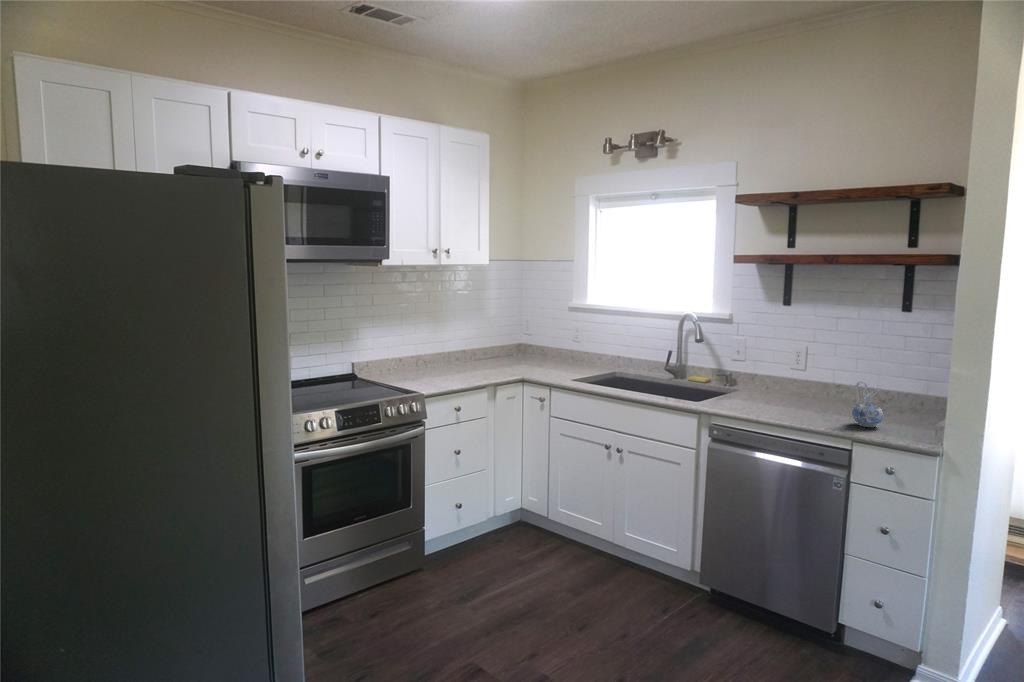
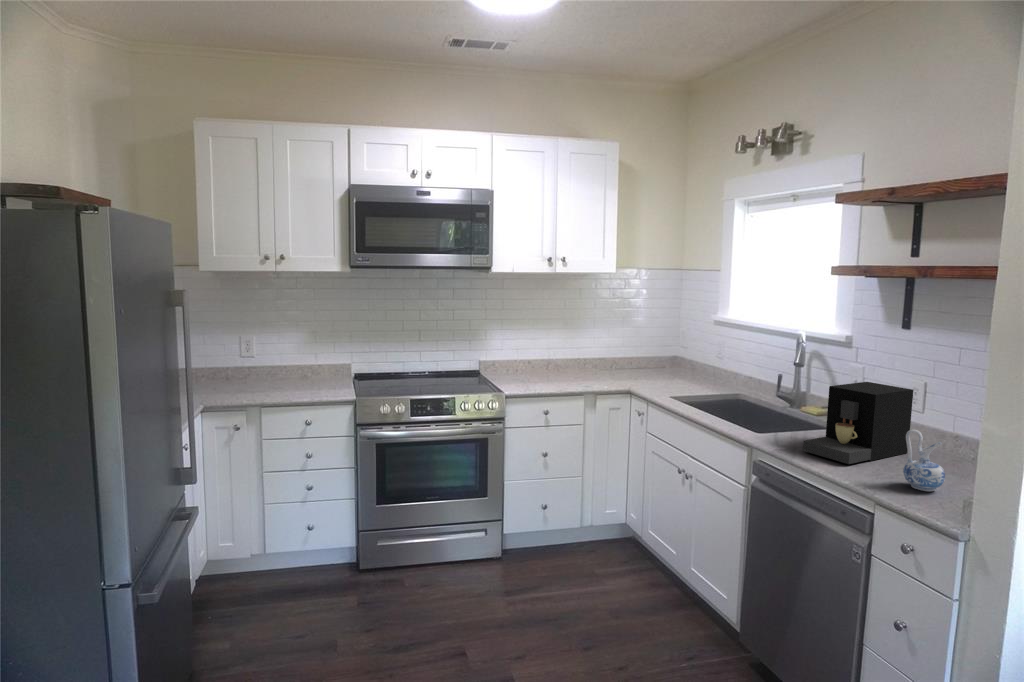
coffee maker: none [755,349,812,416] -> present [803,382,913,464]

